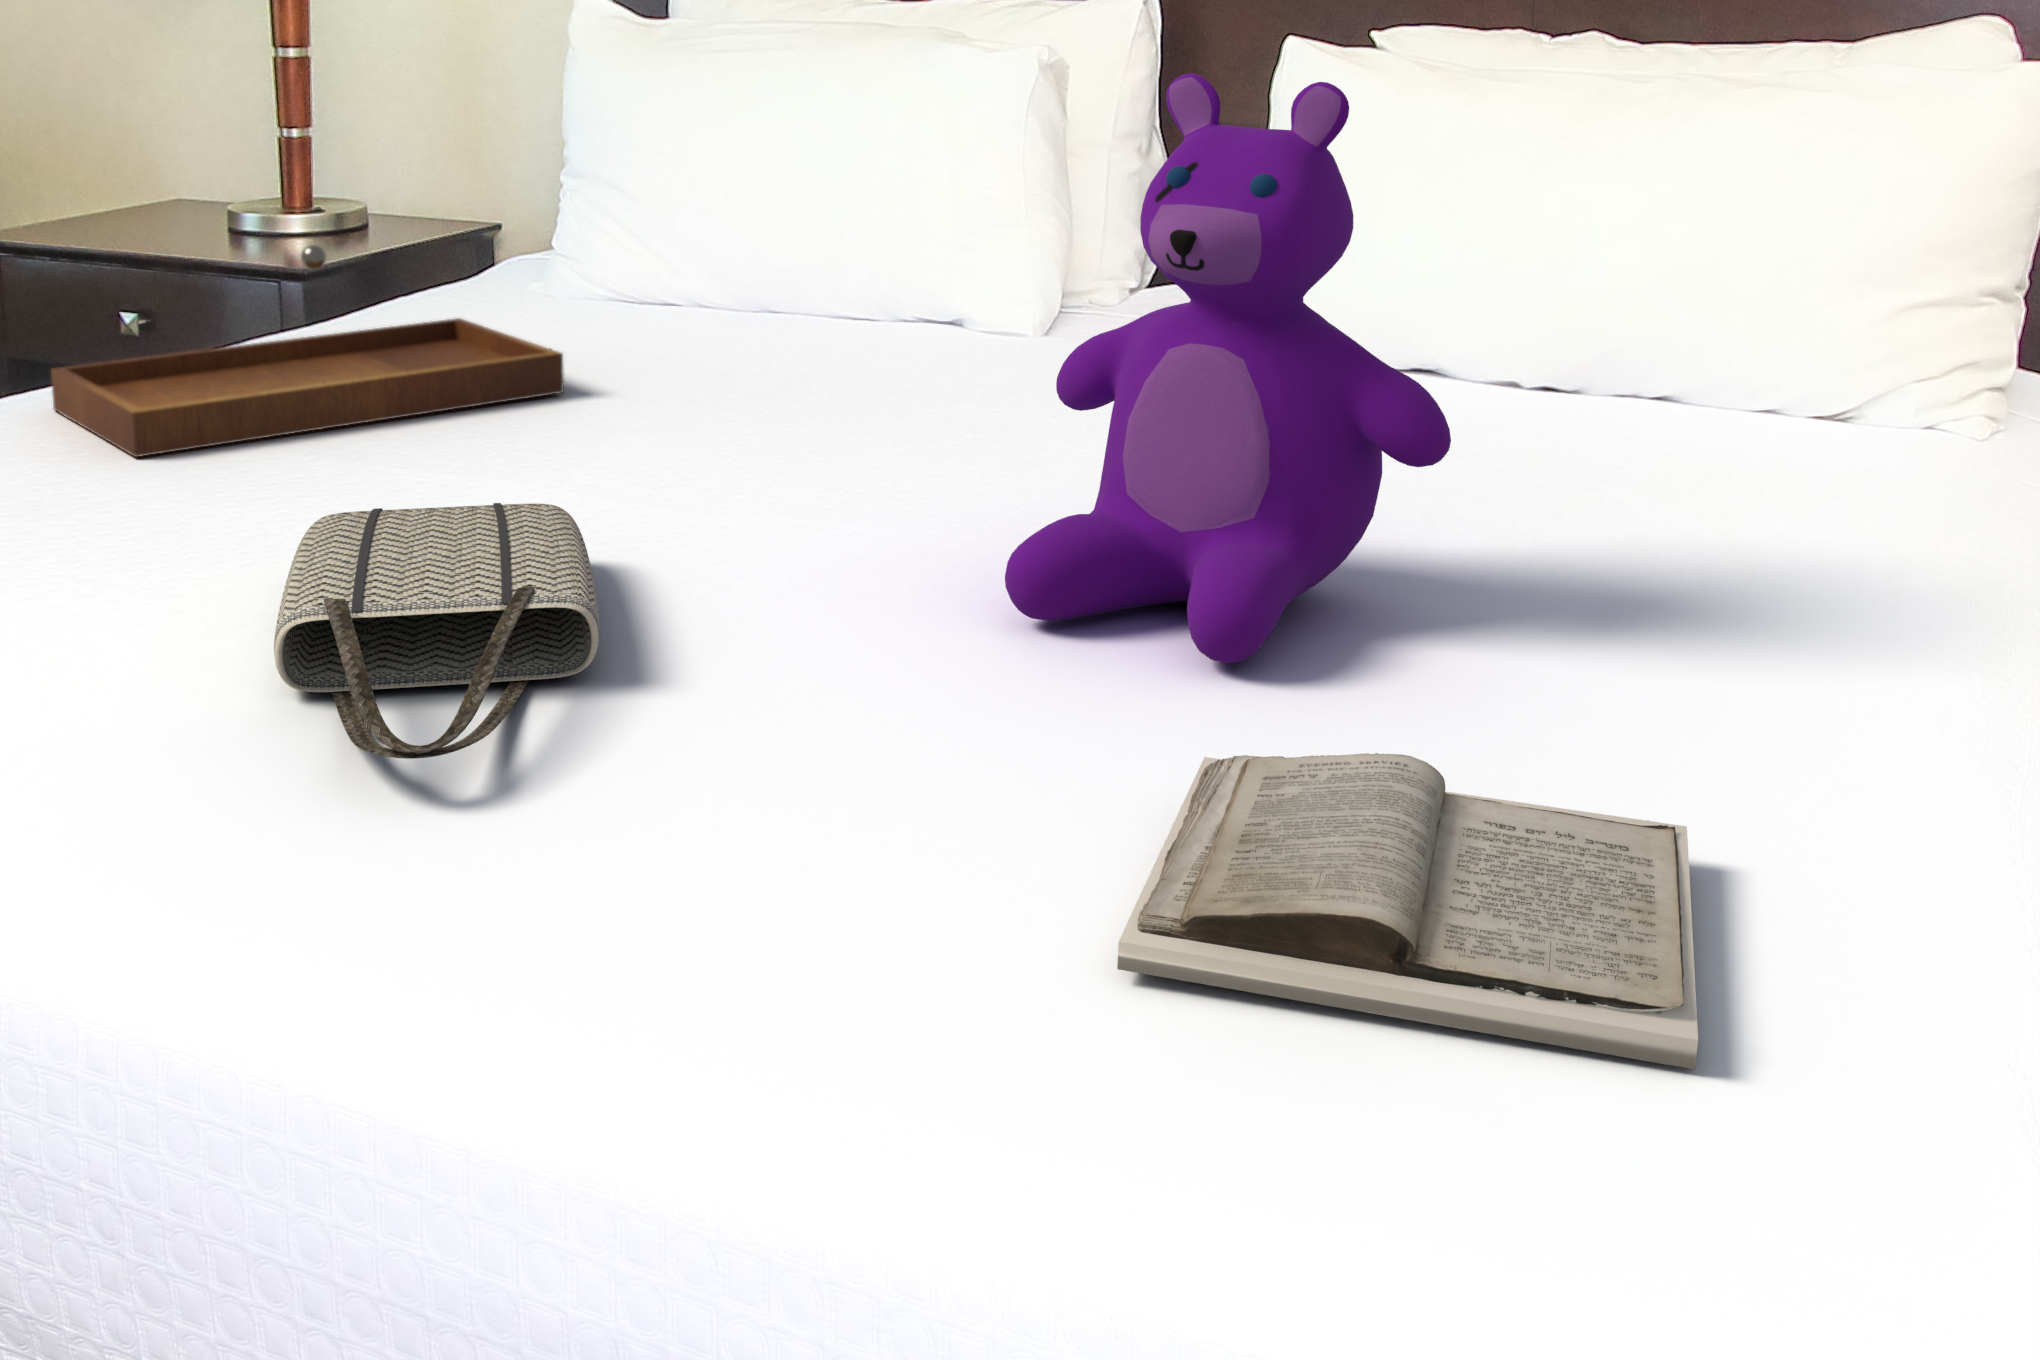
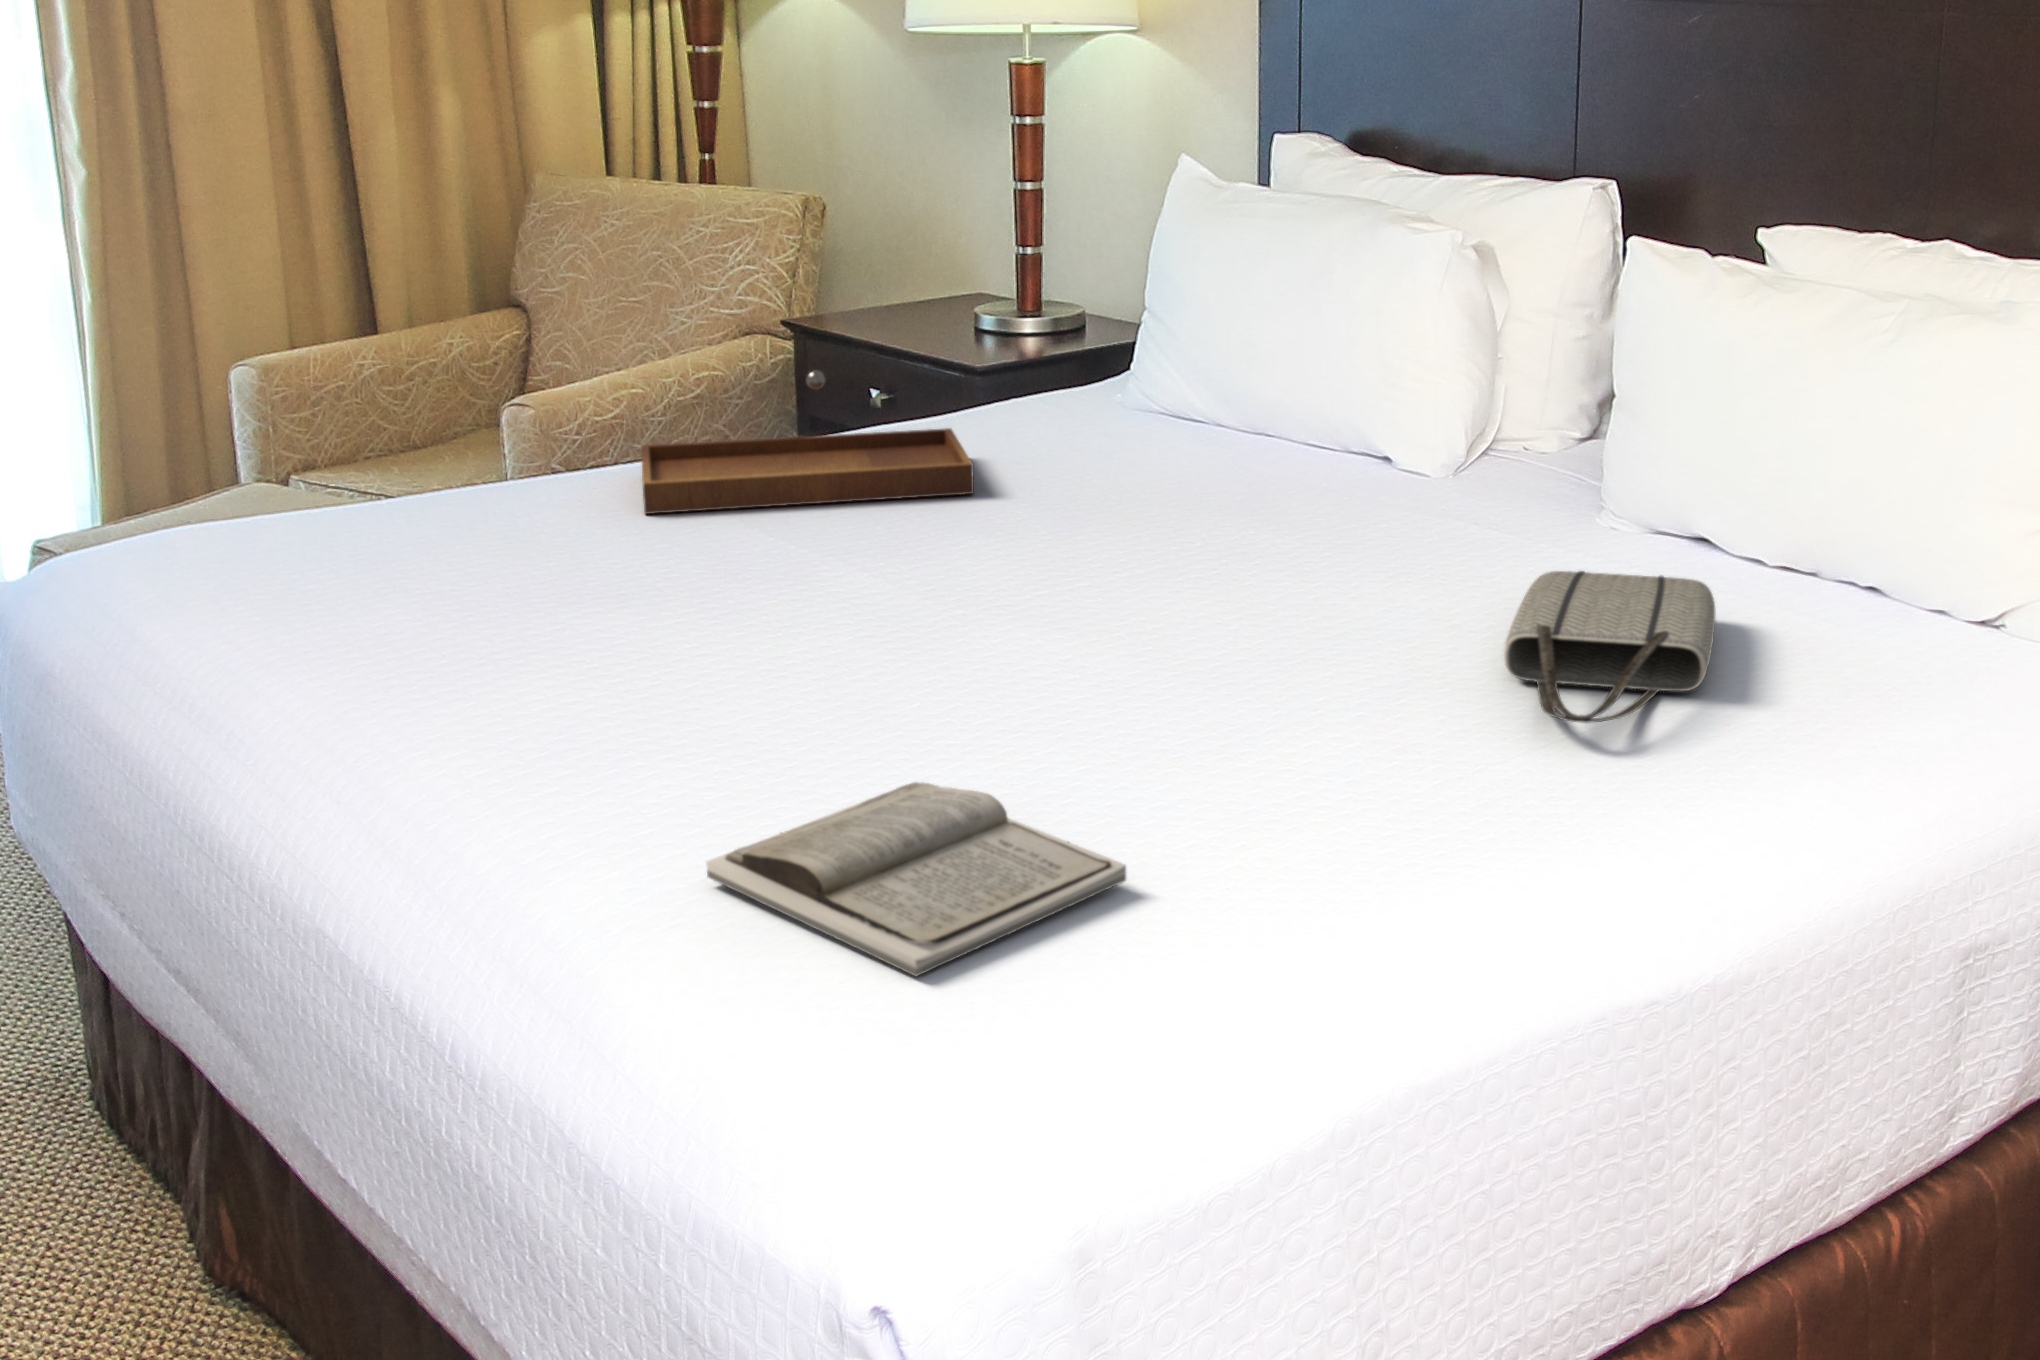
teddy bear: present [1005,73,1451,663] -> none [982,317,1266,735]
tote bag: present [274,503,600,759] -> present [1504,571,1716,723]

